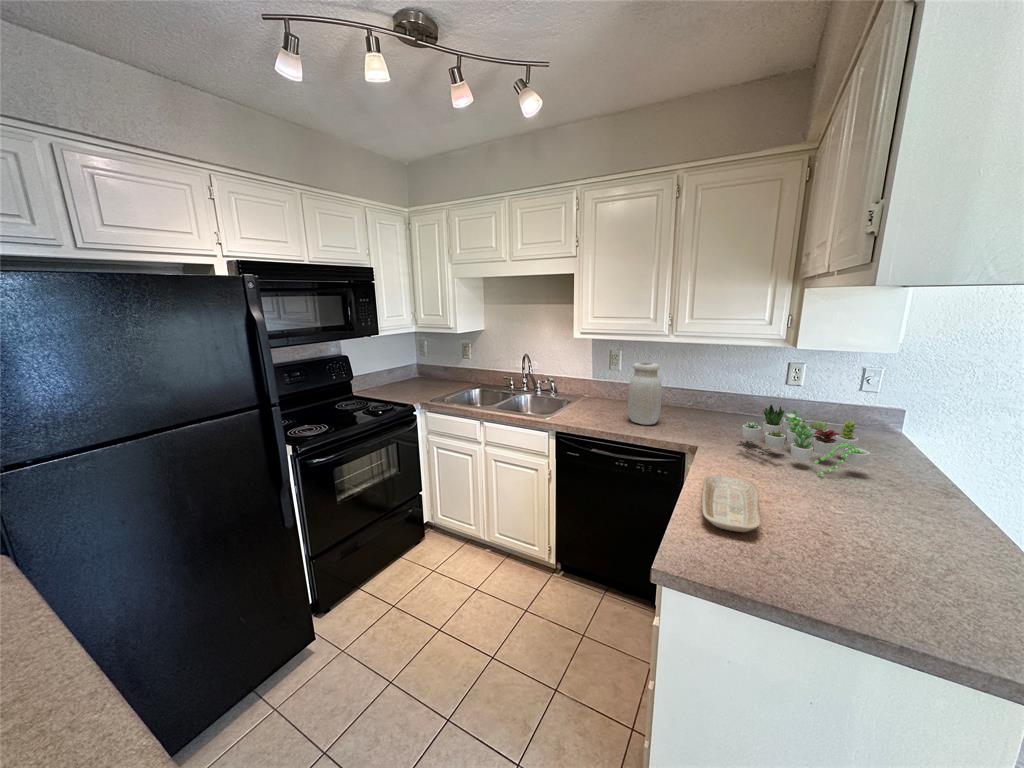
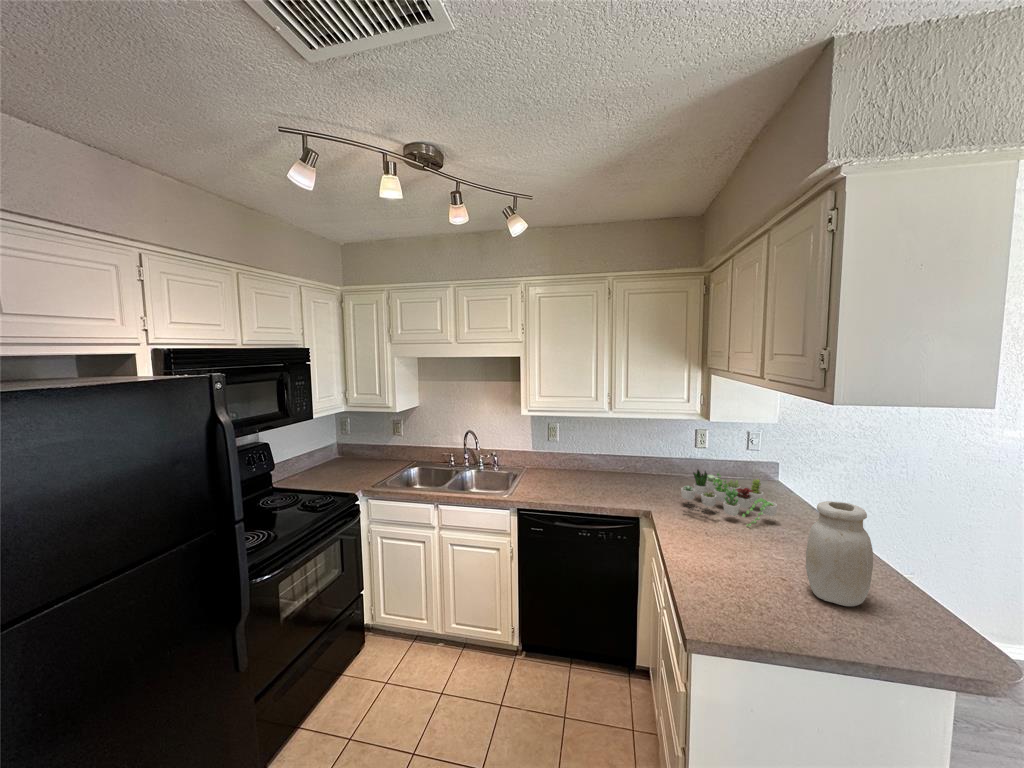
jar: present [628,362,662,425] -> present [806,501,873,606]
tray: present [702,475,761,532] -> none [677,537,739,587]

